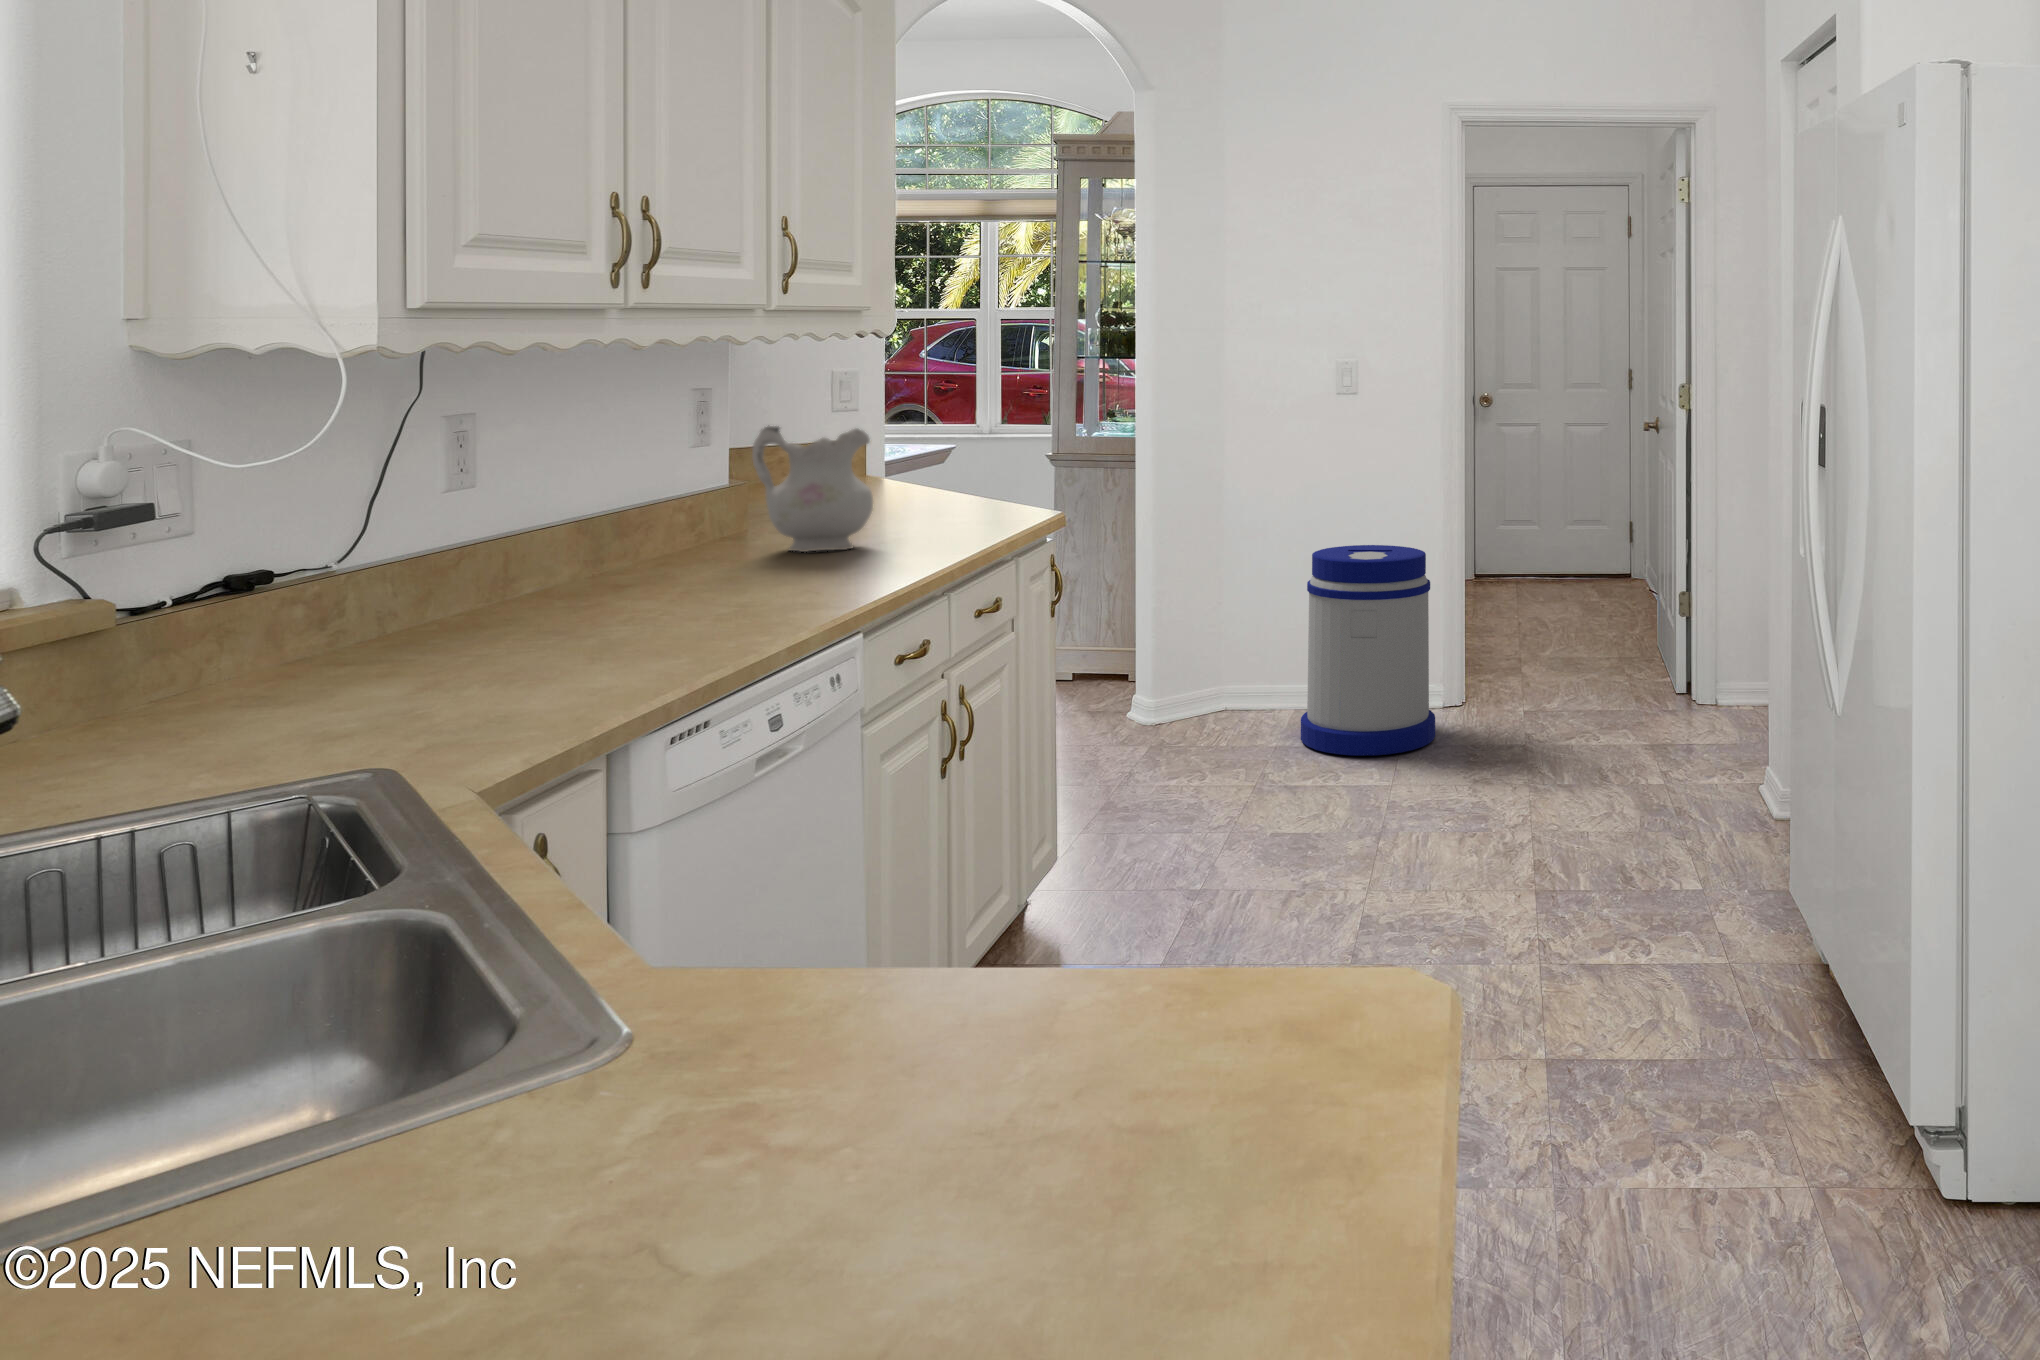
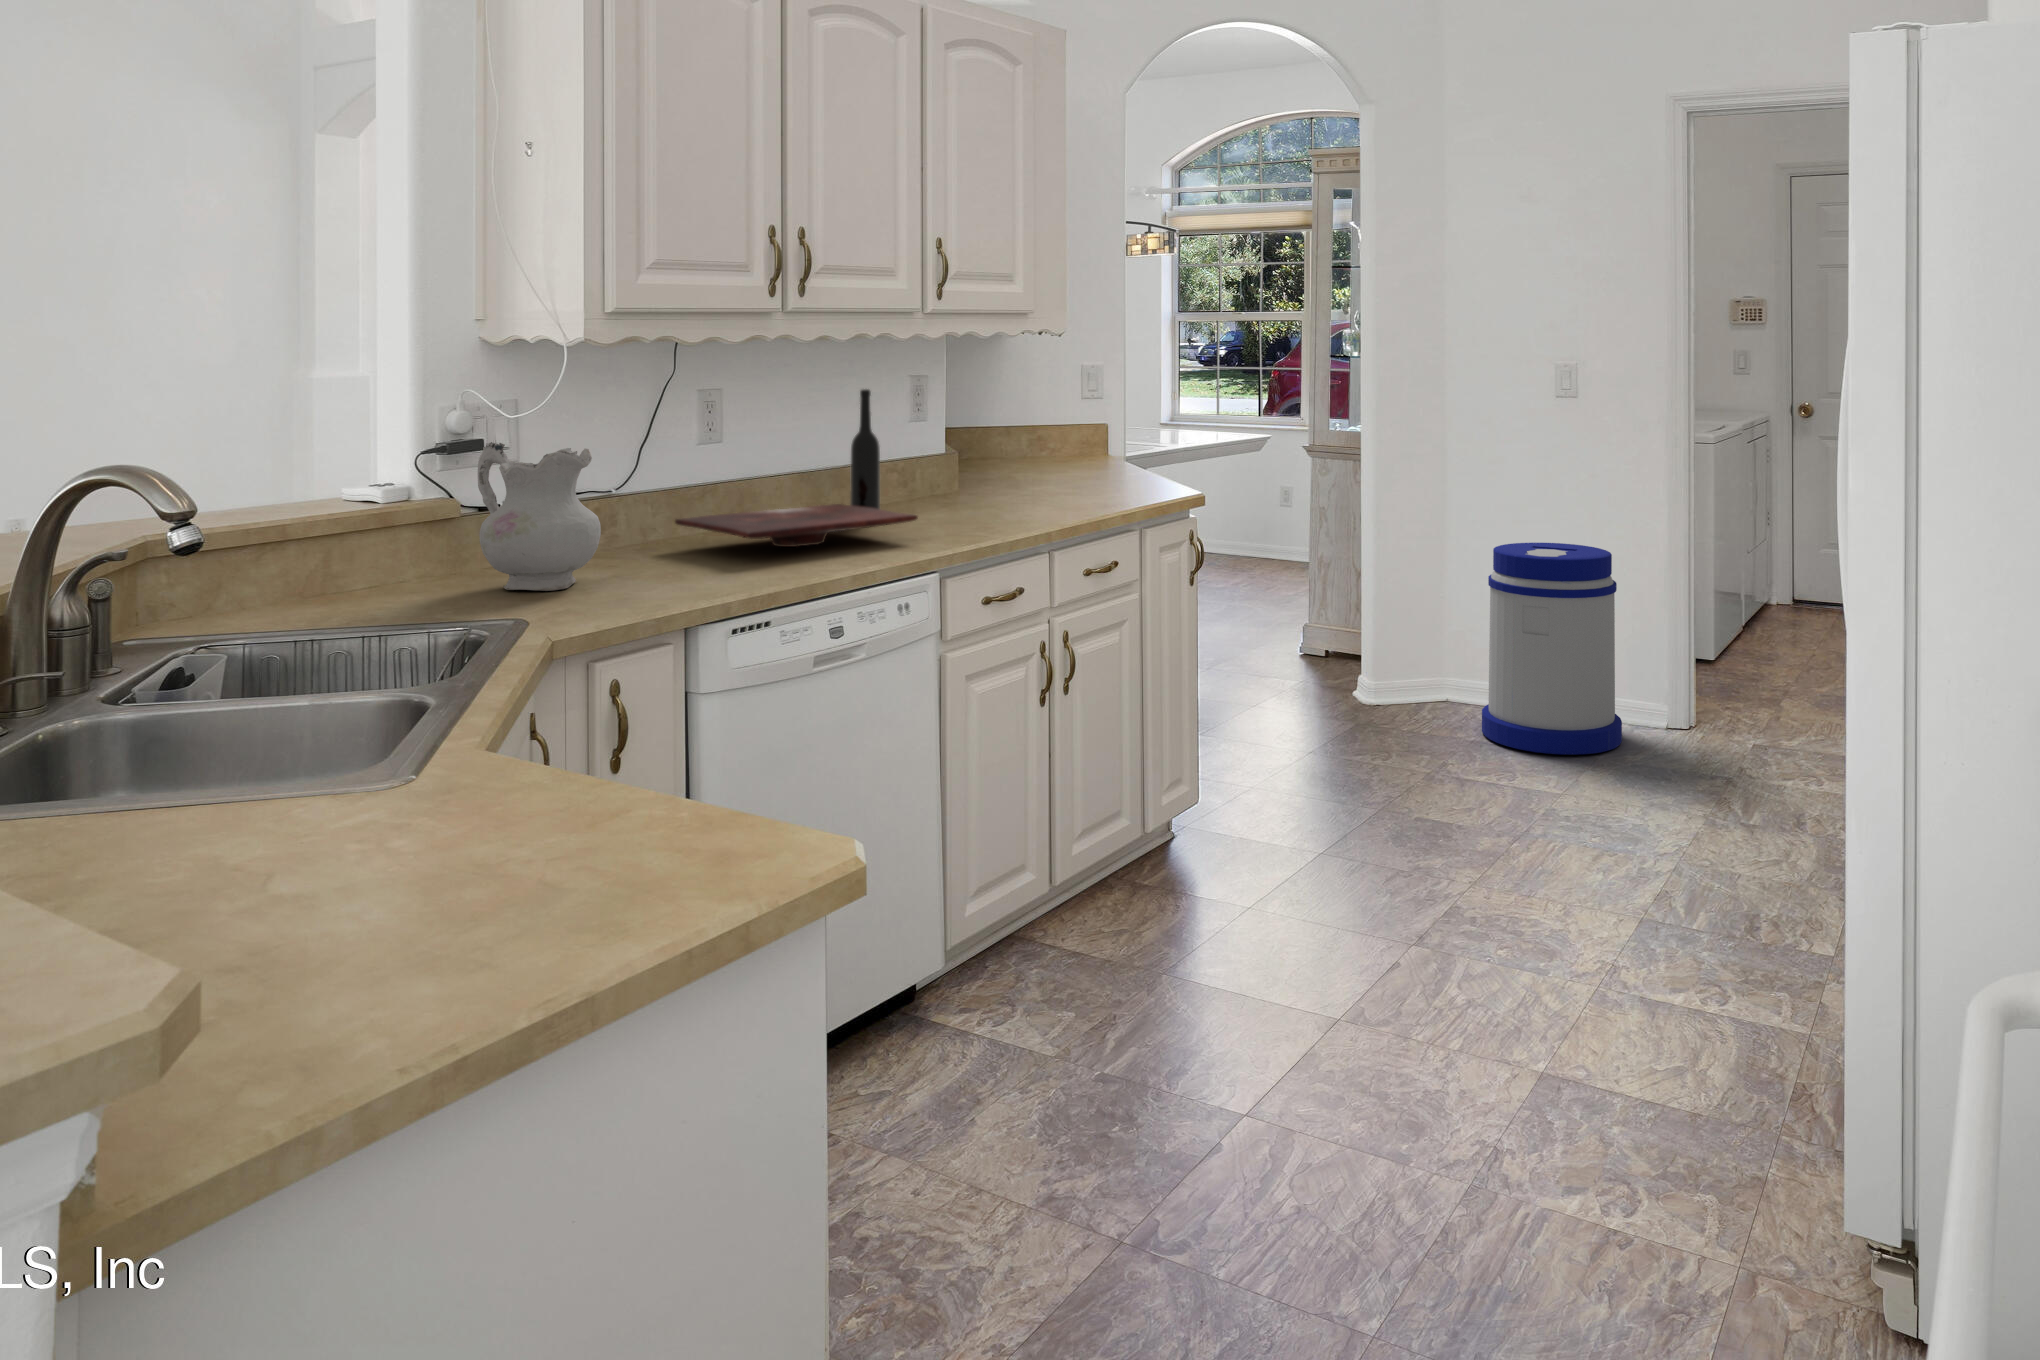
bottle: none [670,409,712,581] -> present [850,389,880,509]
ceramic pitcher: present [752,426,873,552] -> present [478,442,601,591]
cutting board: none [455,560,816,623] -> present [675,504,918,547]

